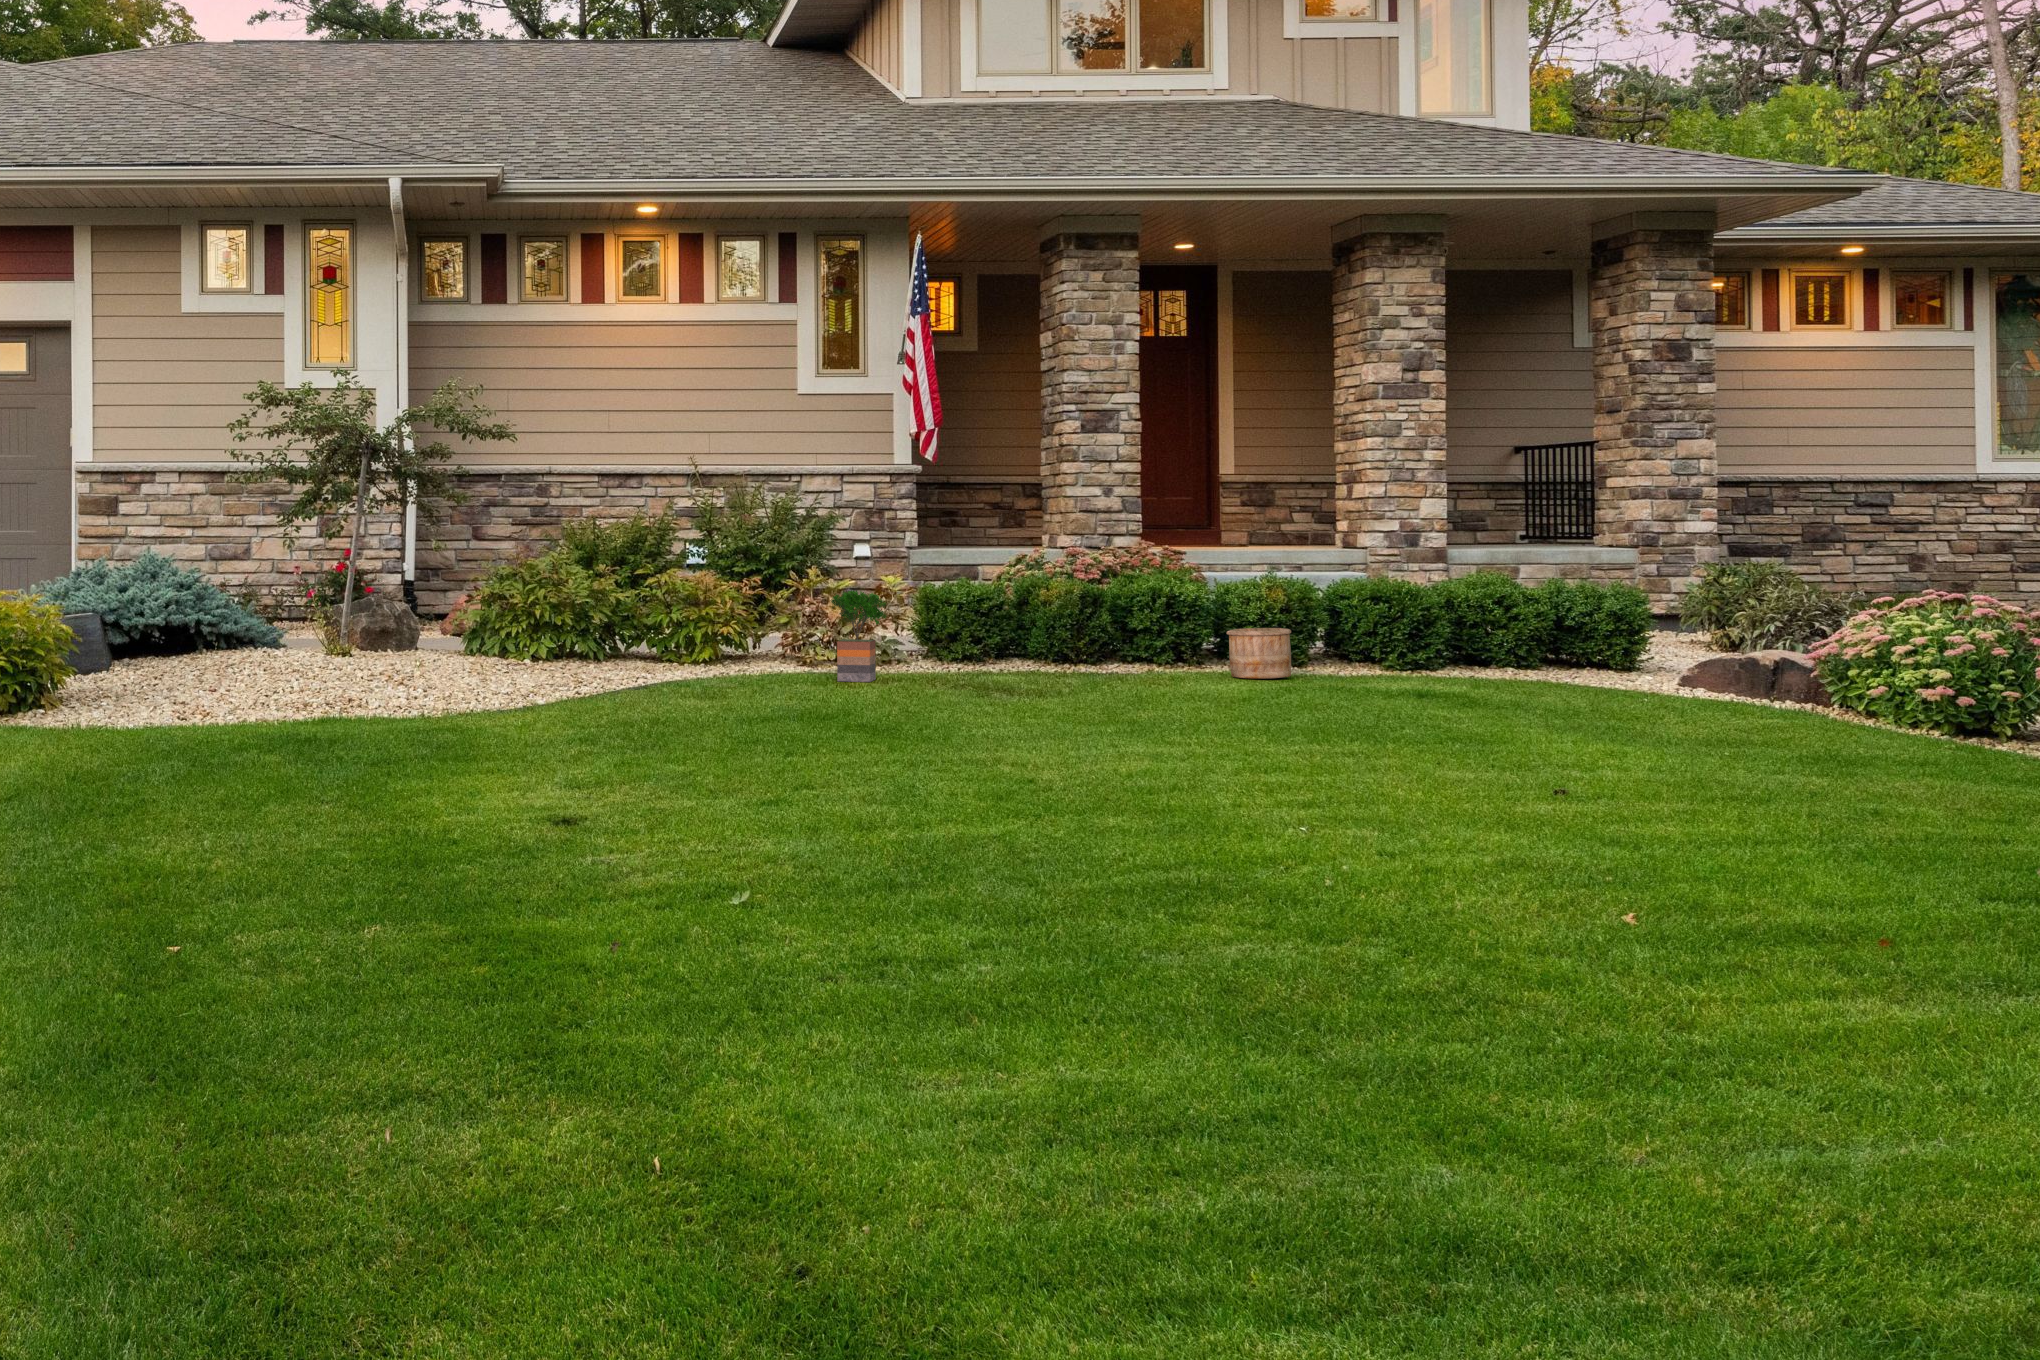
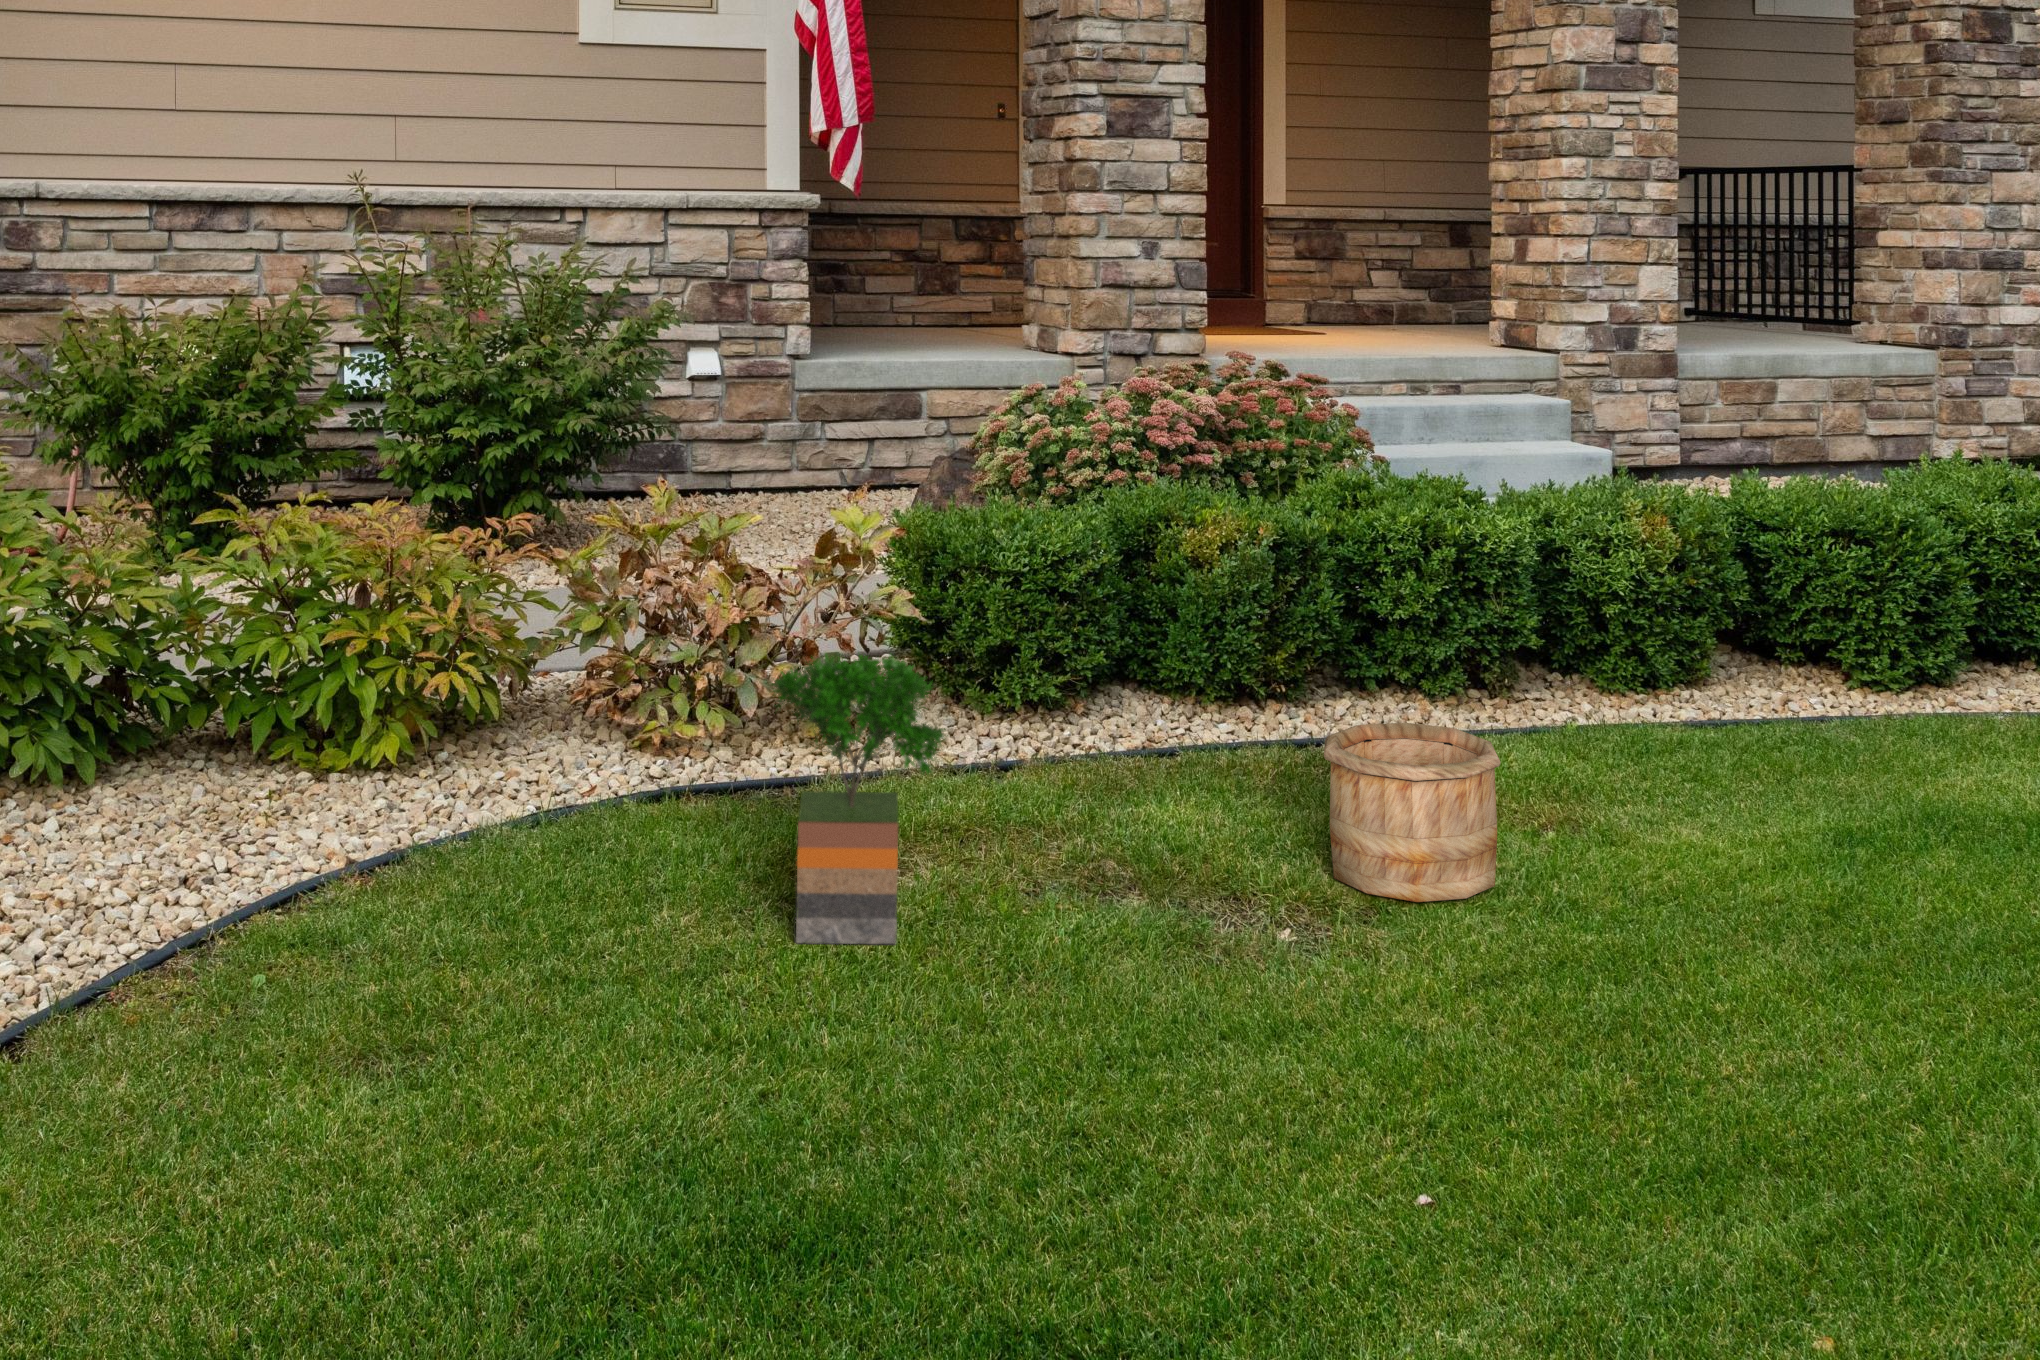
wooden bucket: present [1227,628,1291,679] -> present [1324,723,1500,902]

